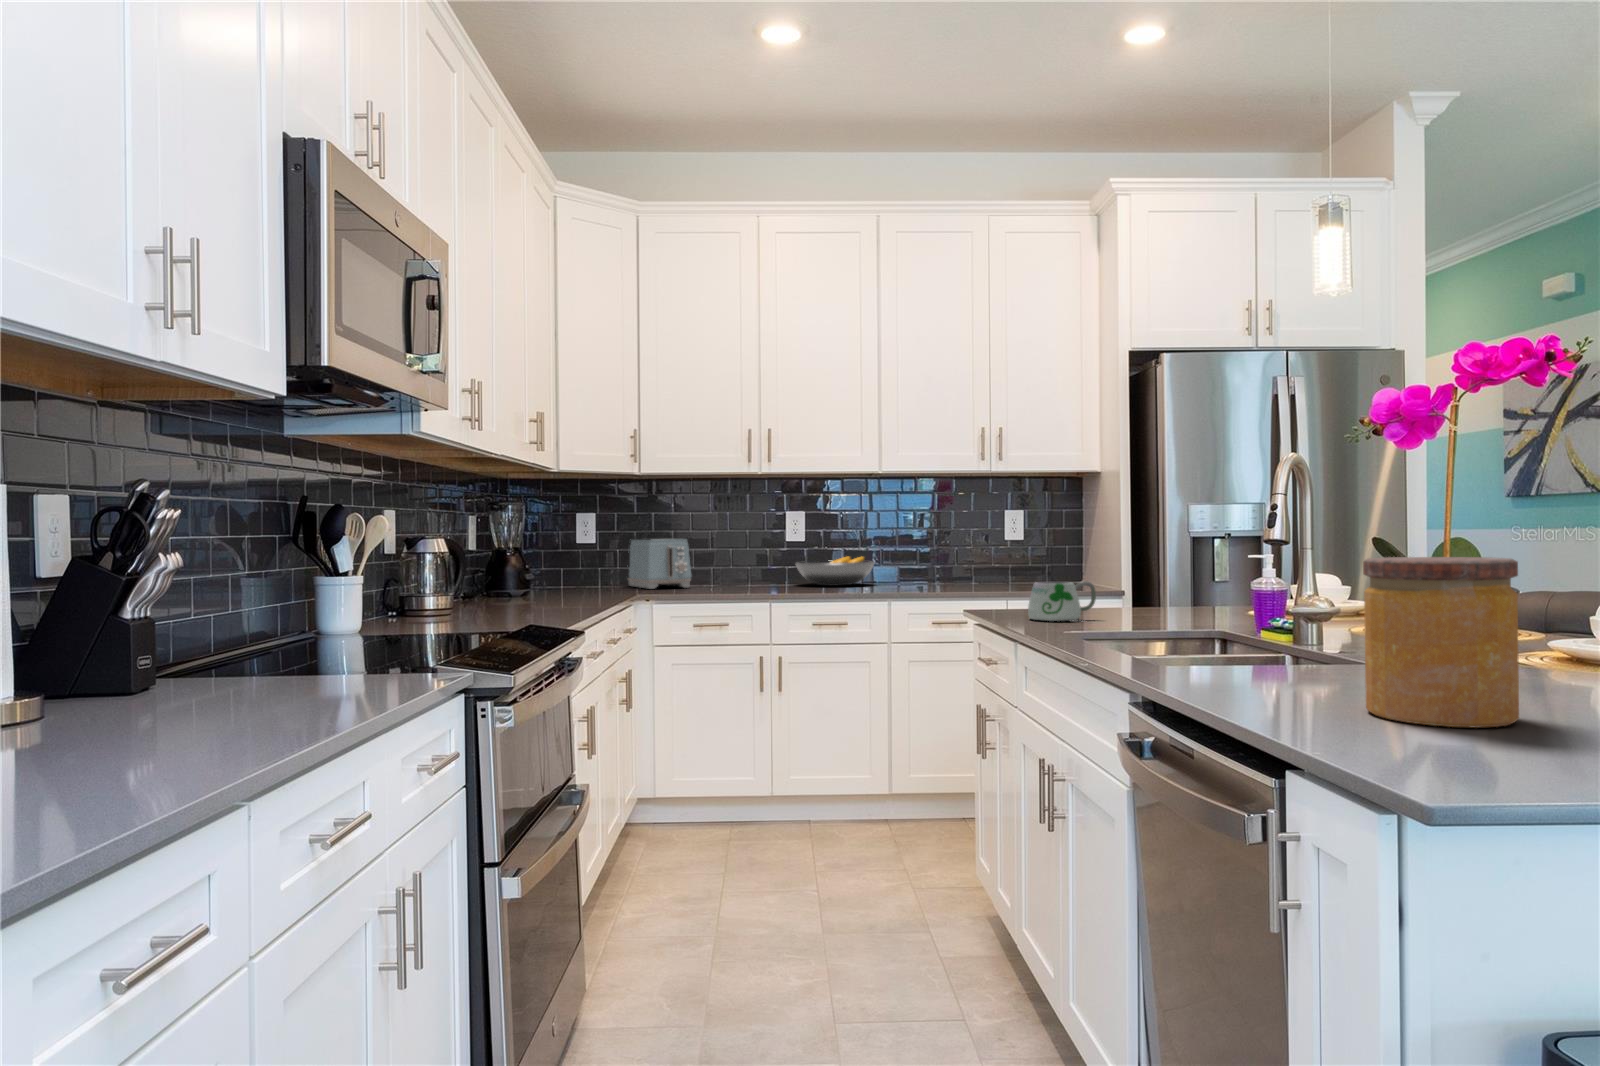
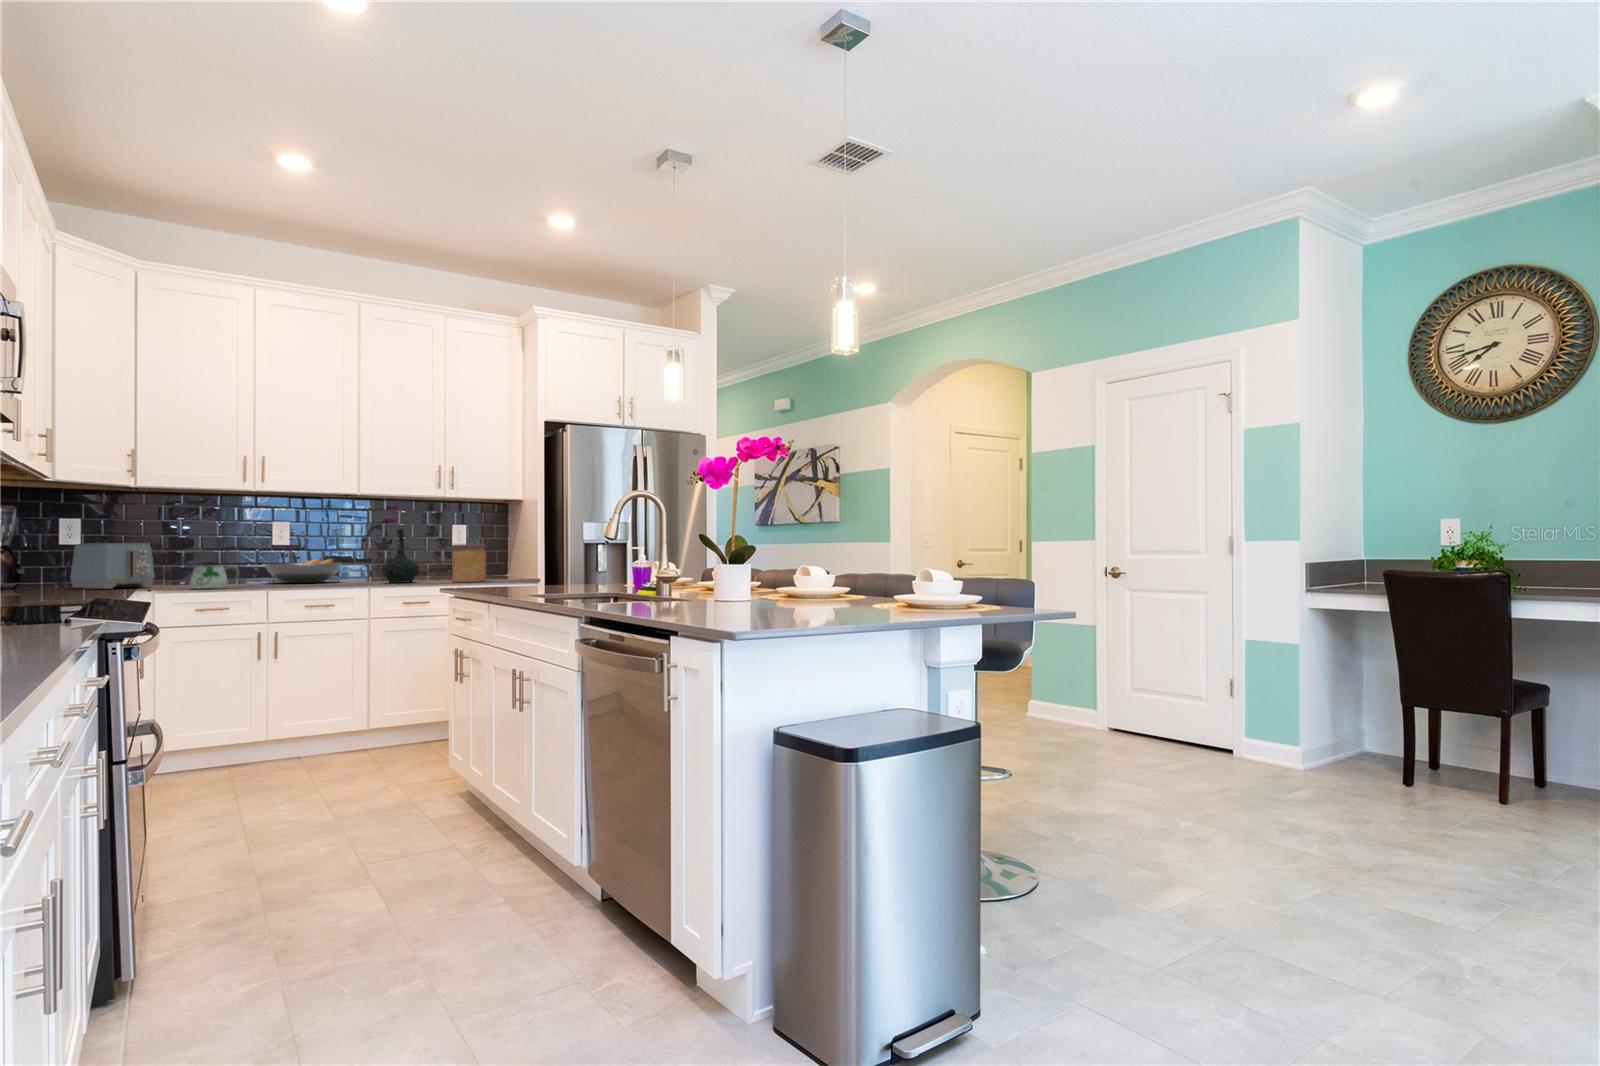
bottle: none [914,519,959,590] -> present [382,529,419,583]
jar: present [1363,557,1519,728] -> present [452,544,486,582]
mug: present [1028,581,1096,622] -> present [190,566,239,589]

